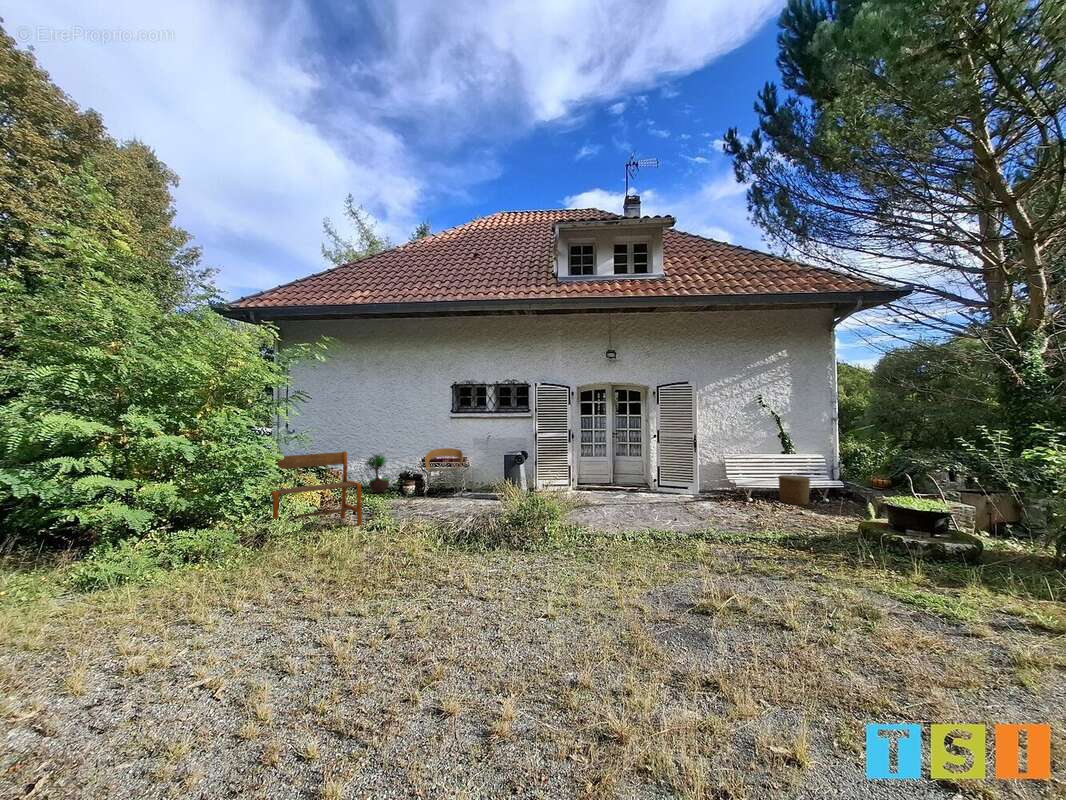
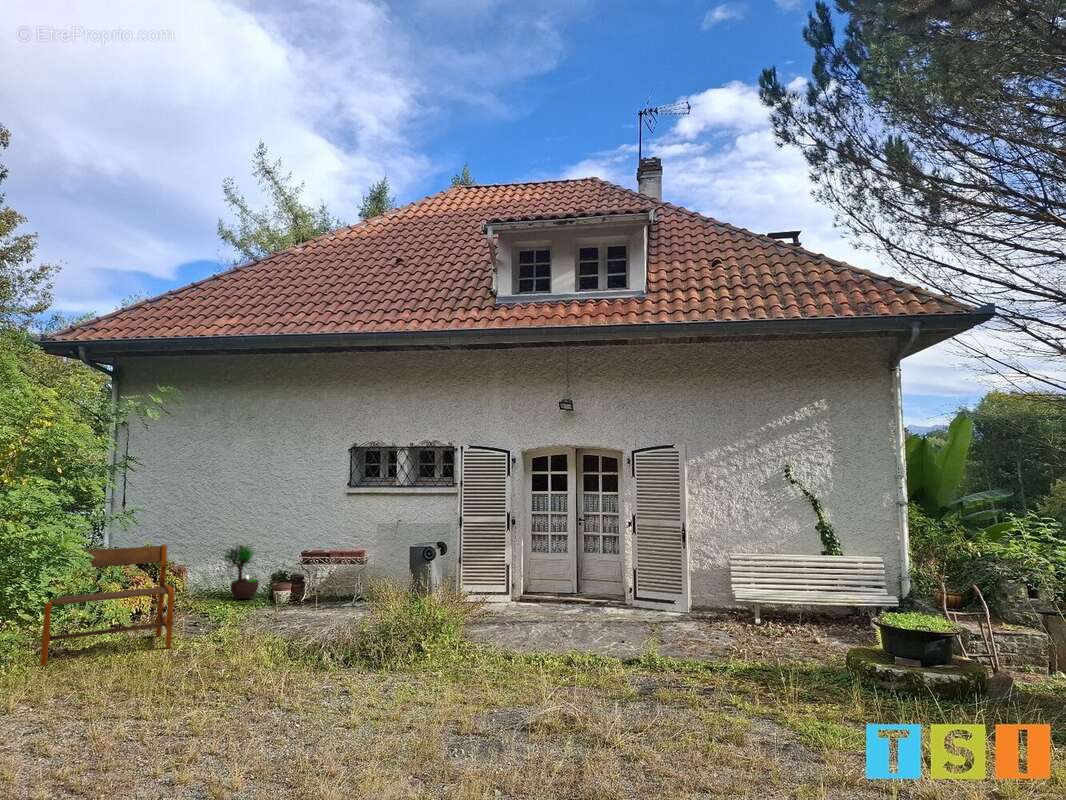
chair: present [425,448,463,496] -> none [294,538,355,611]
woven basket: present [778,475,810,505] -> none [805,587,850,635]

